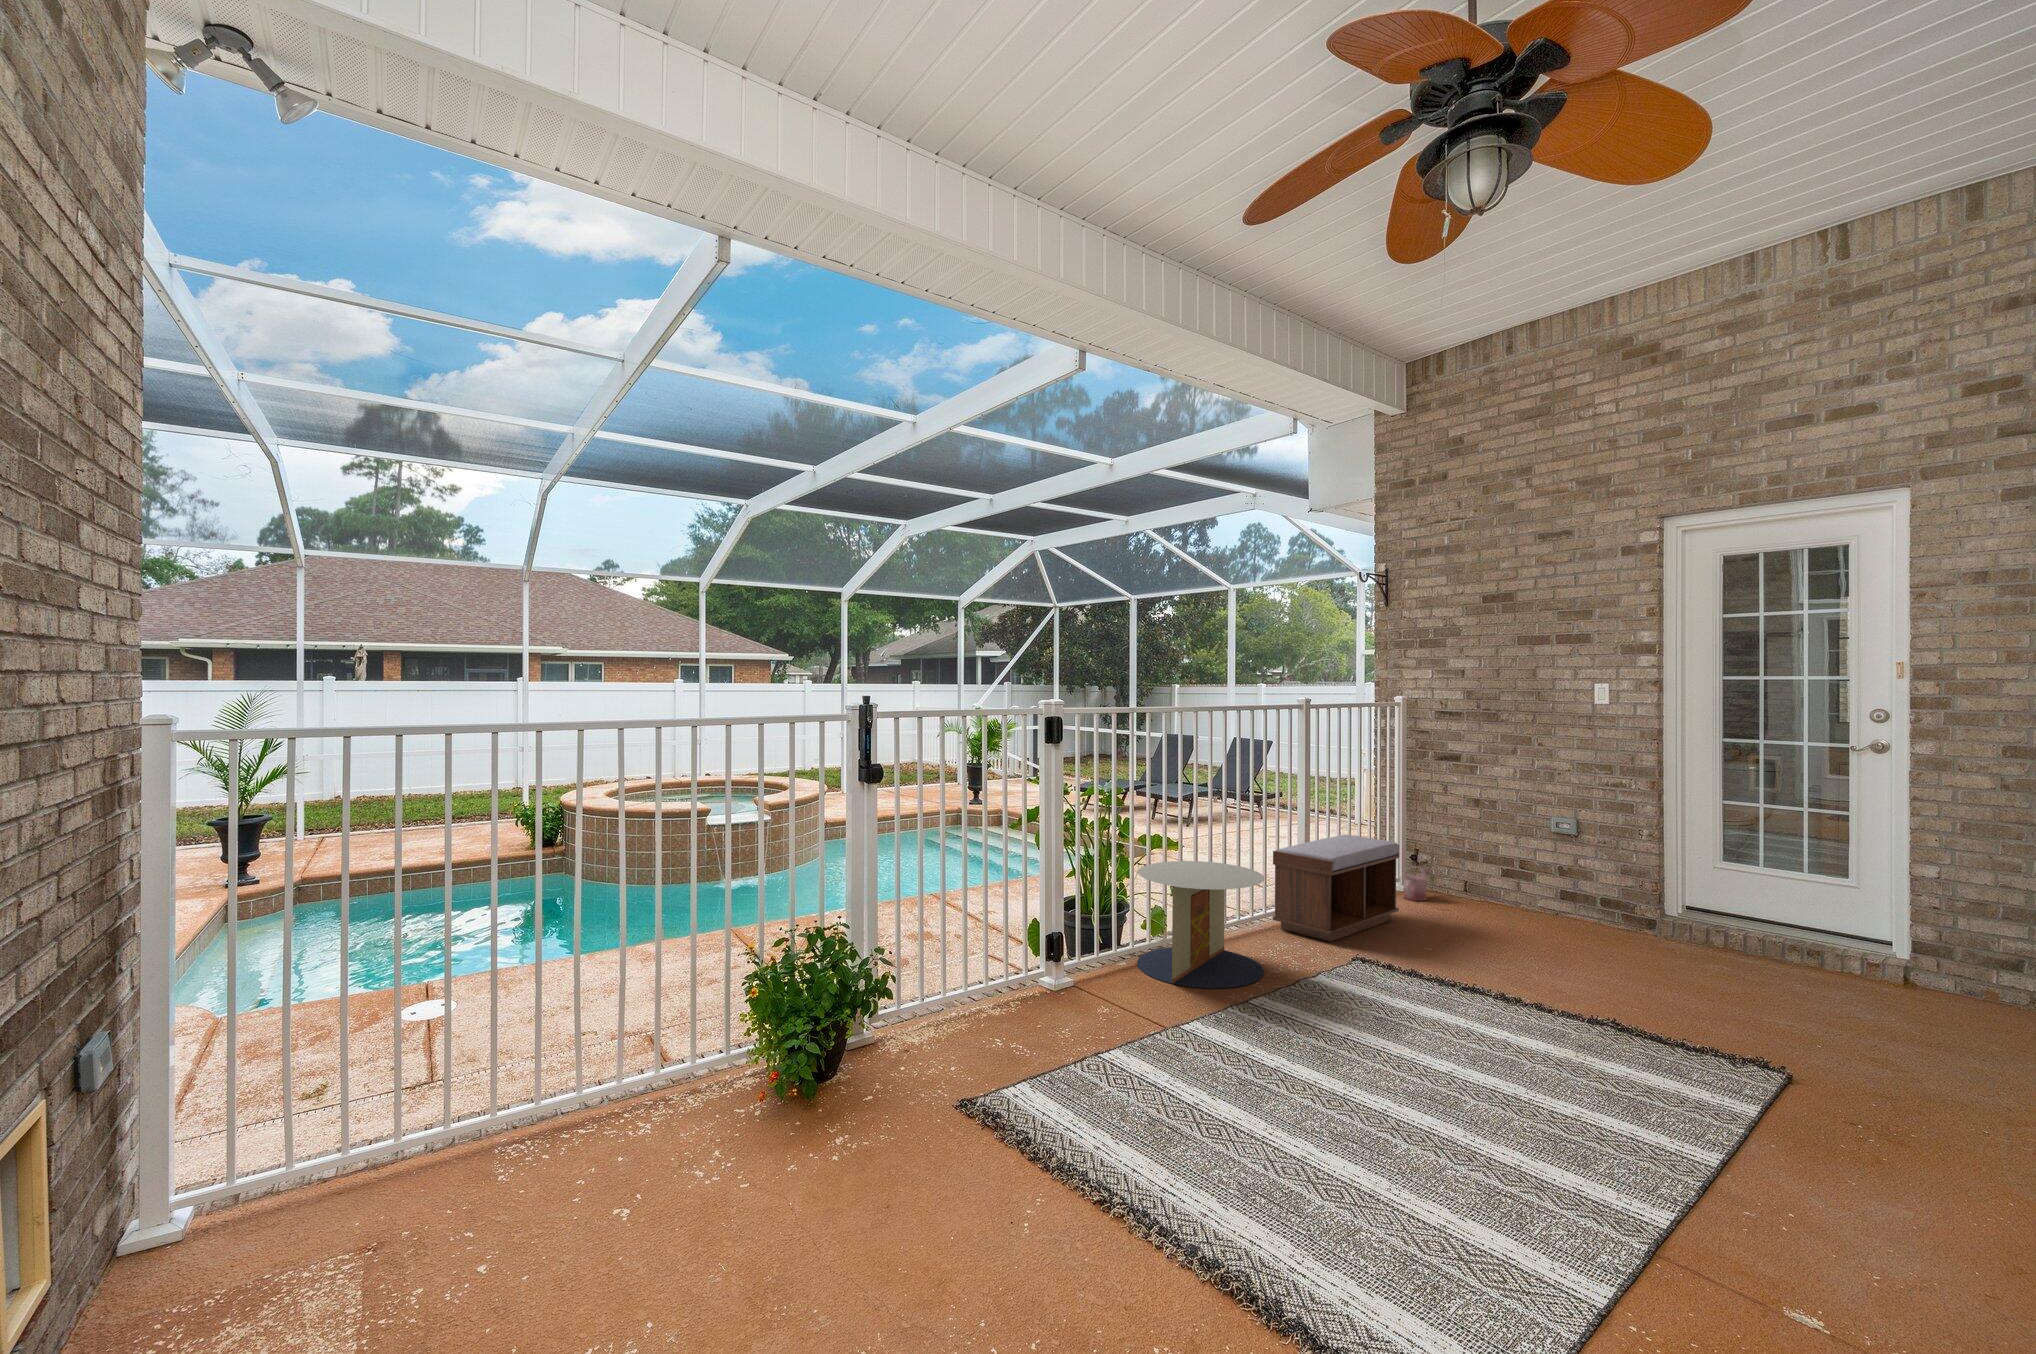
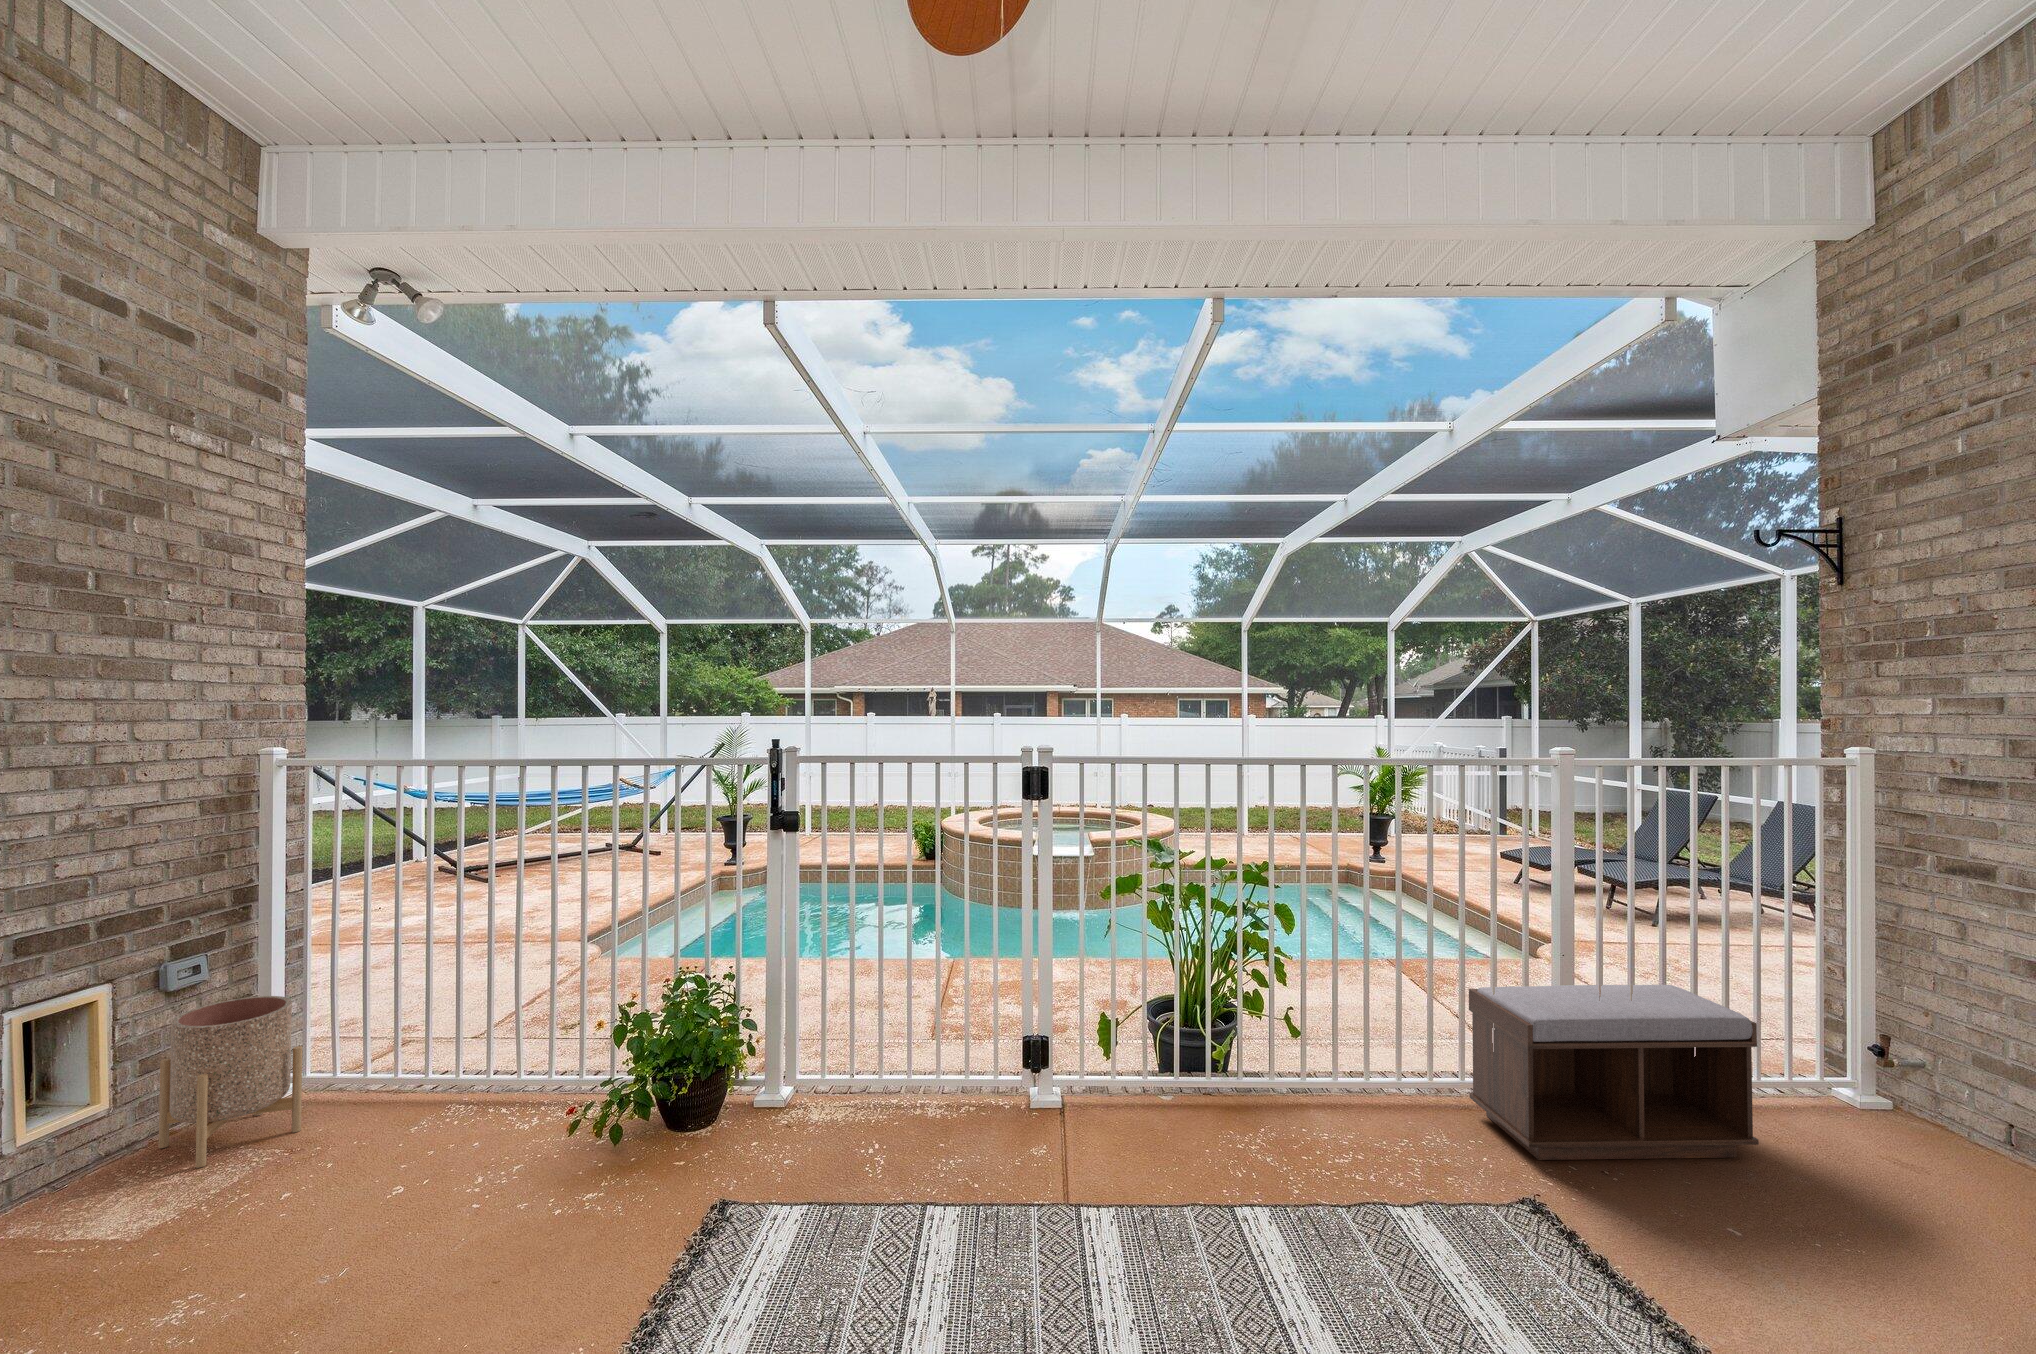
side table: present [1137,861,1265,988] -> none [1164,973,1351,1182]
watering can: present [1404,869,1429,901] -> none [1842,1069,1933,1142]
planter: none [143,1057,360,1315] -> present [159,996,302,1168]

